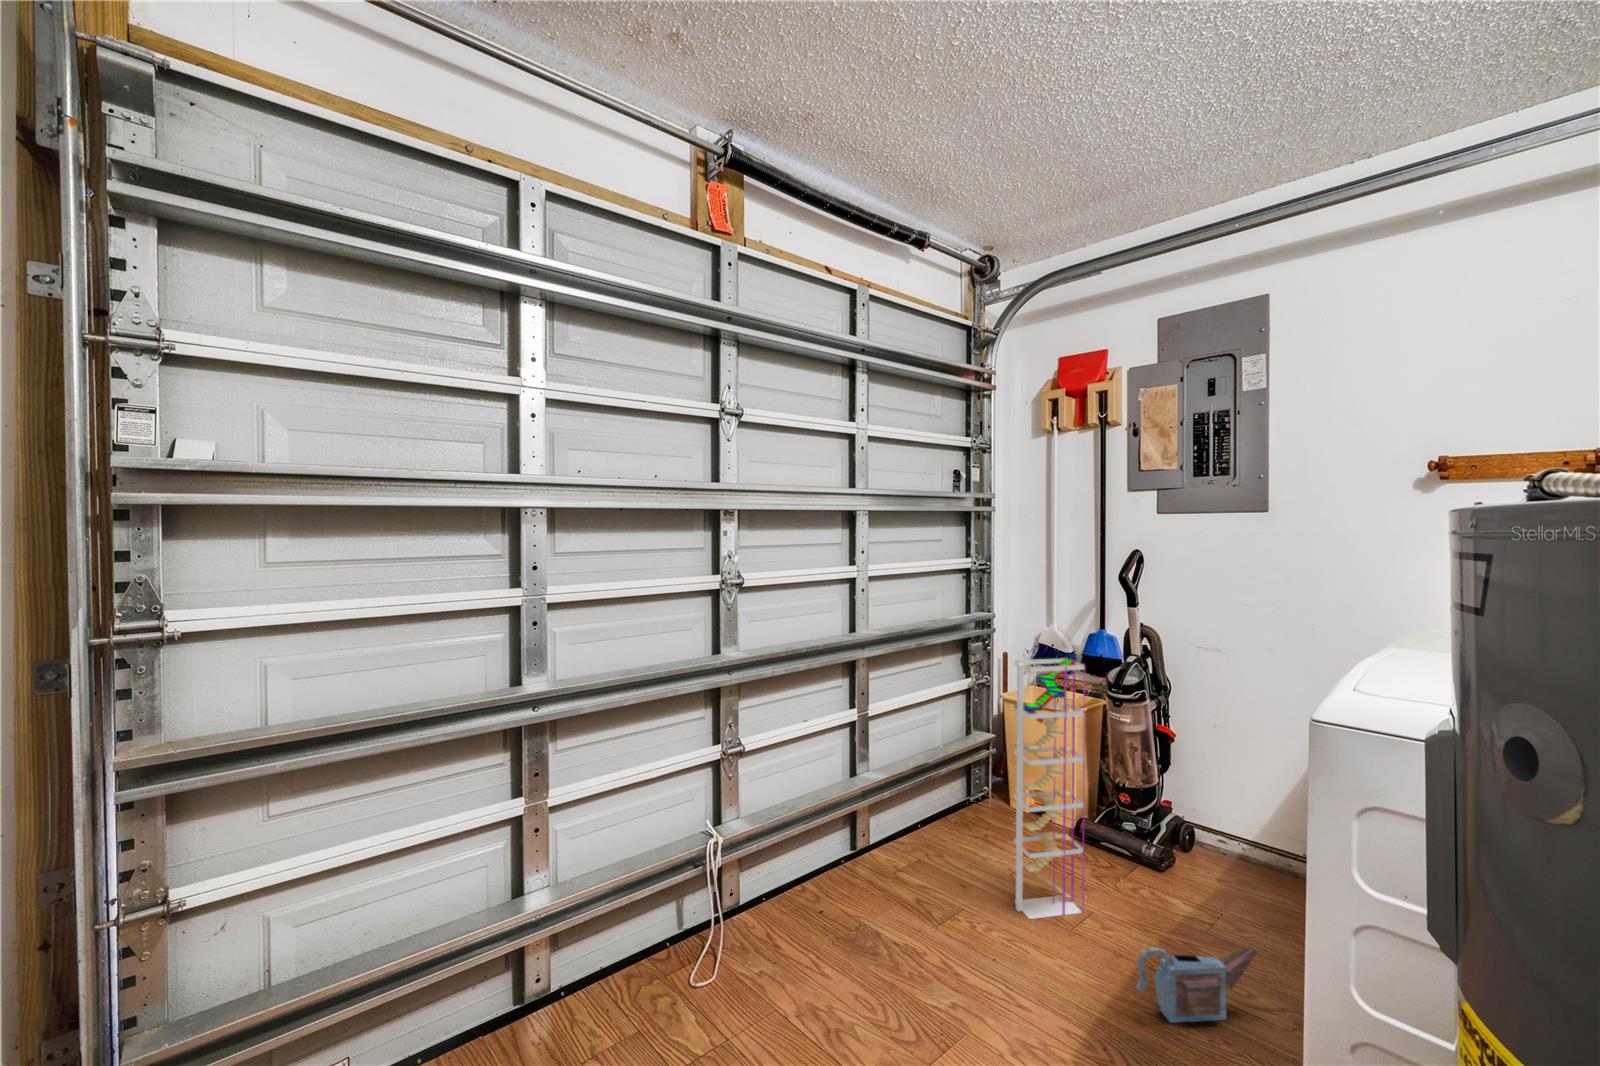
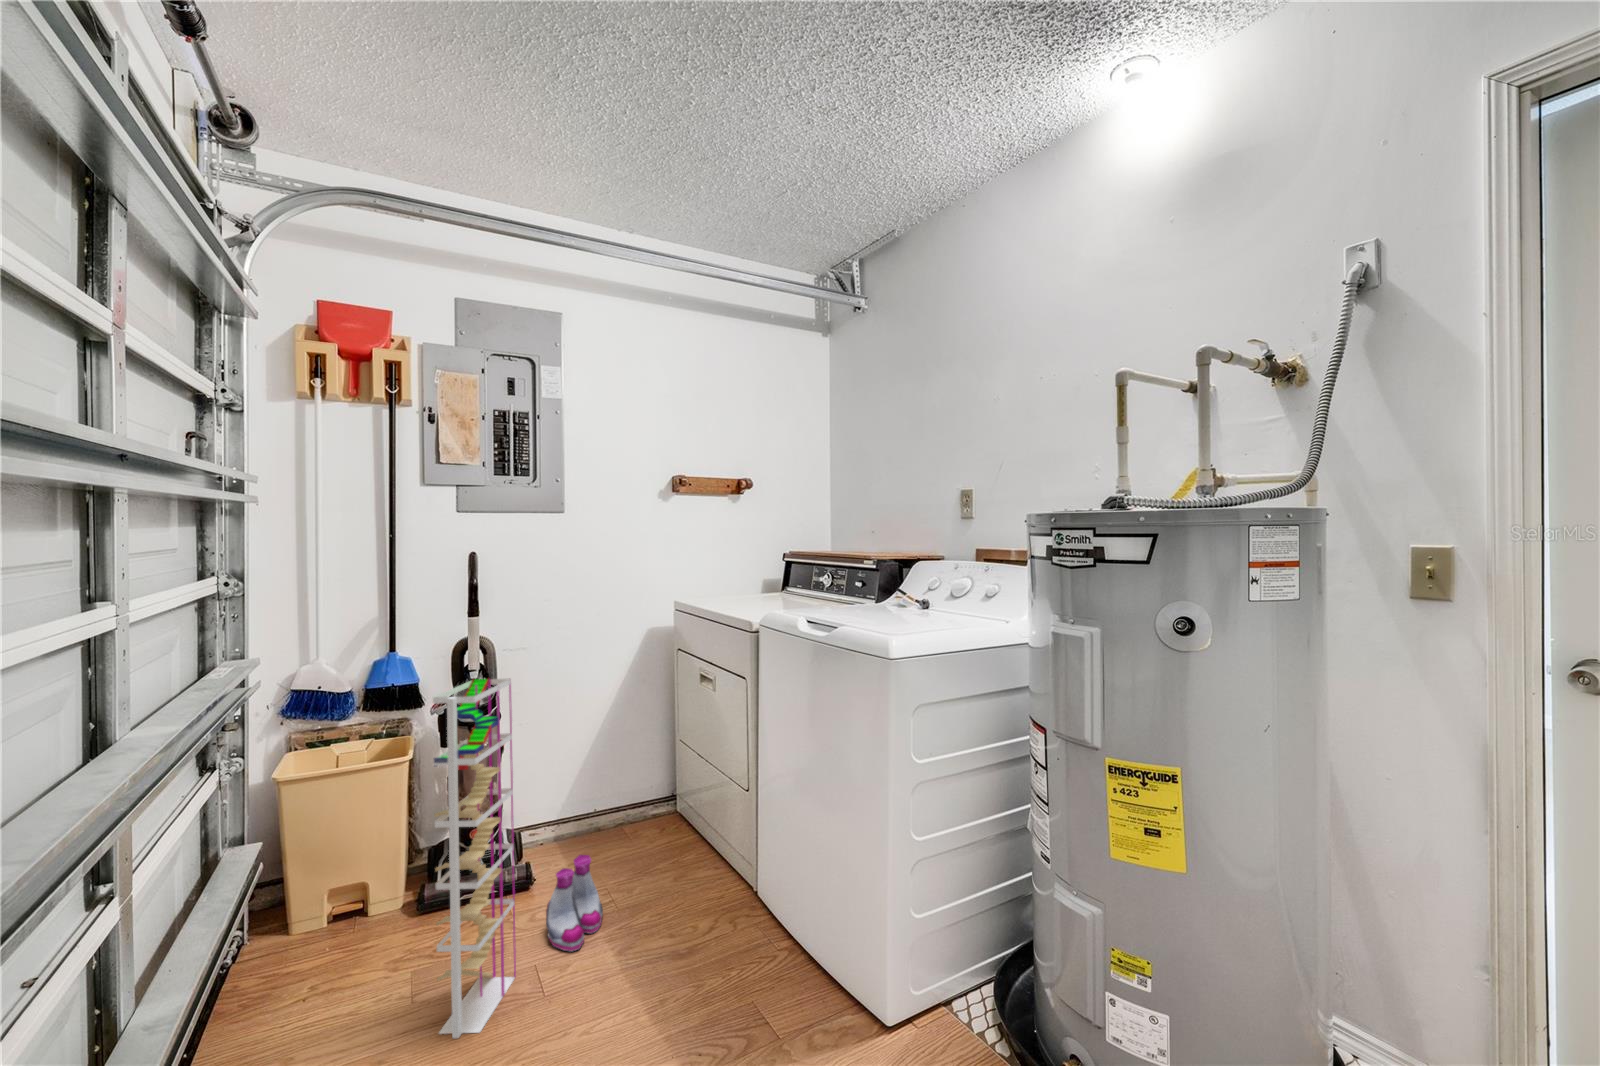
boots: none [1126,859,1193,937] -> present [546,855,603,951]
watering can: present [1136,947,1257,1023] -> none [661,874,700,987]

